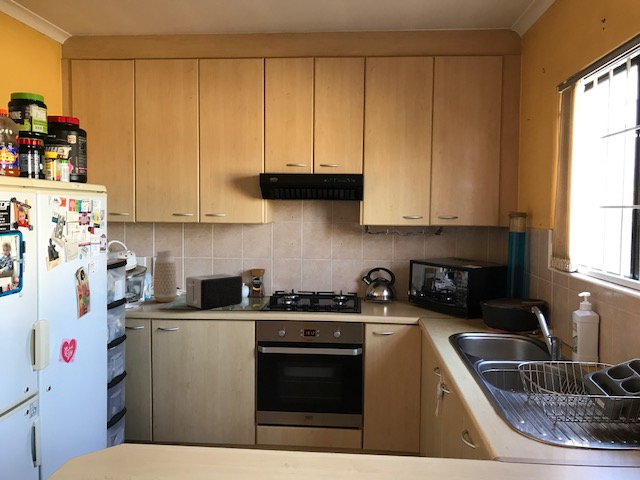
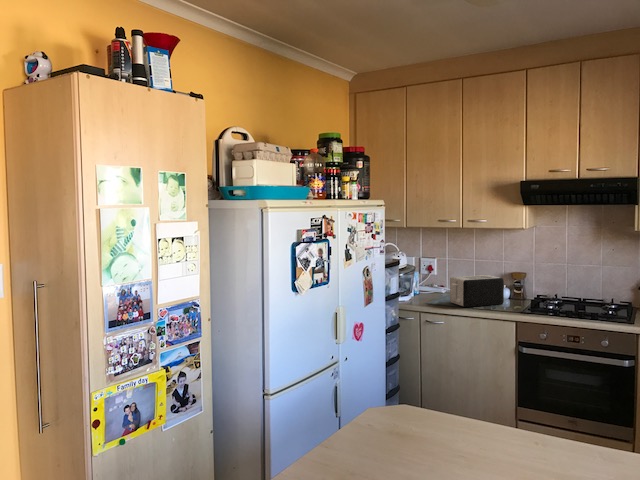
vase: present [153,251,177,302] -> none [421,253,442,299]

